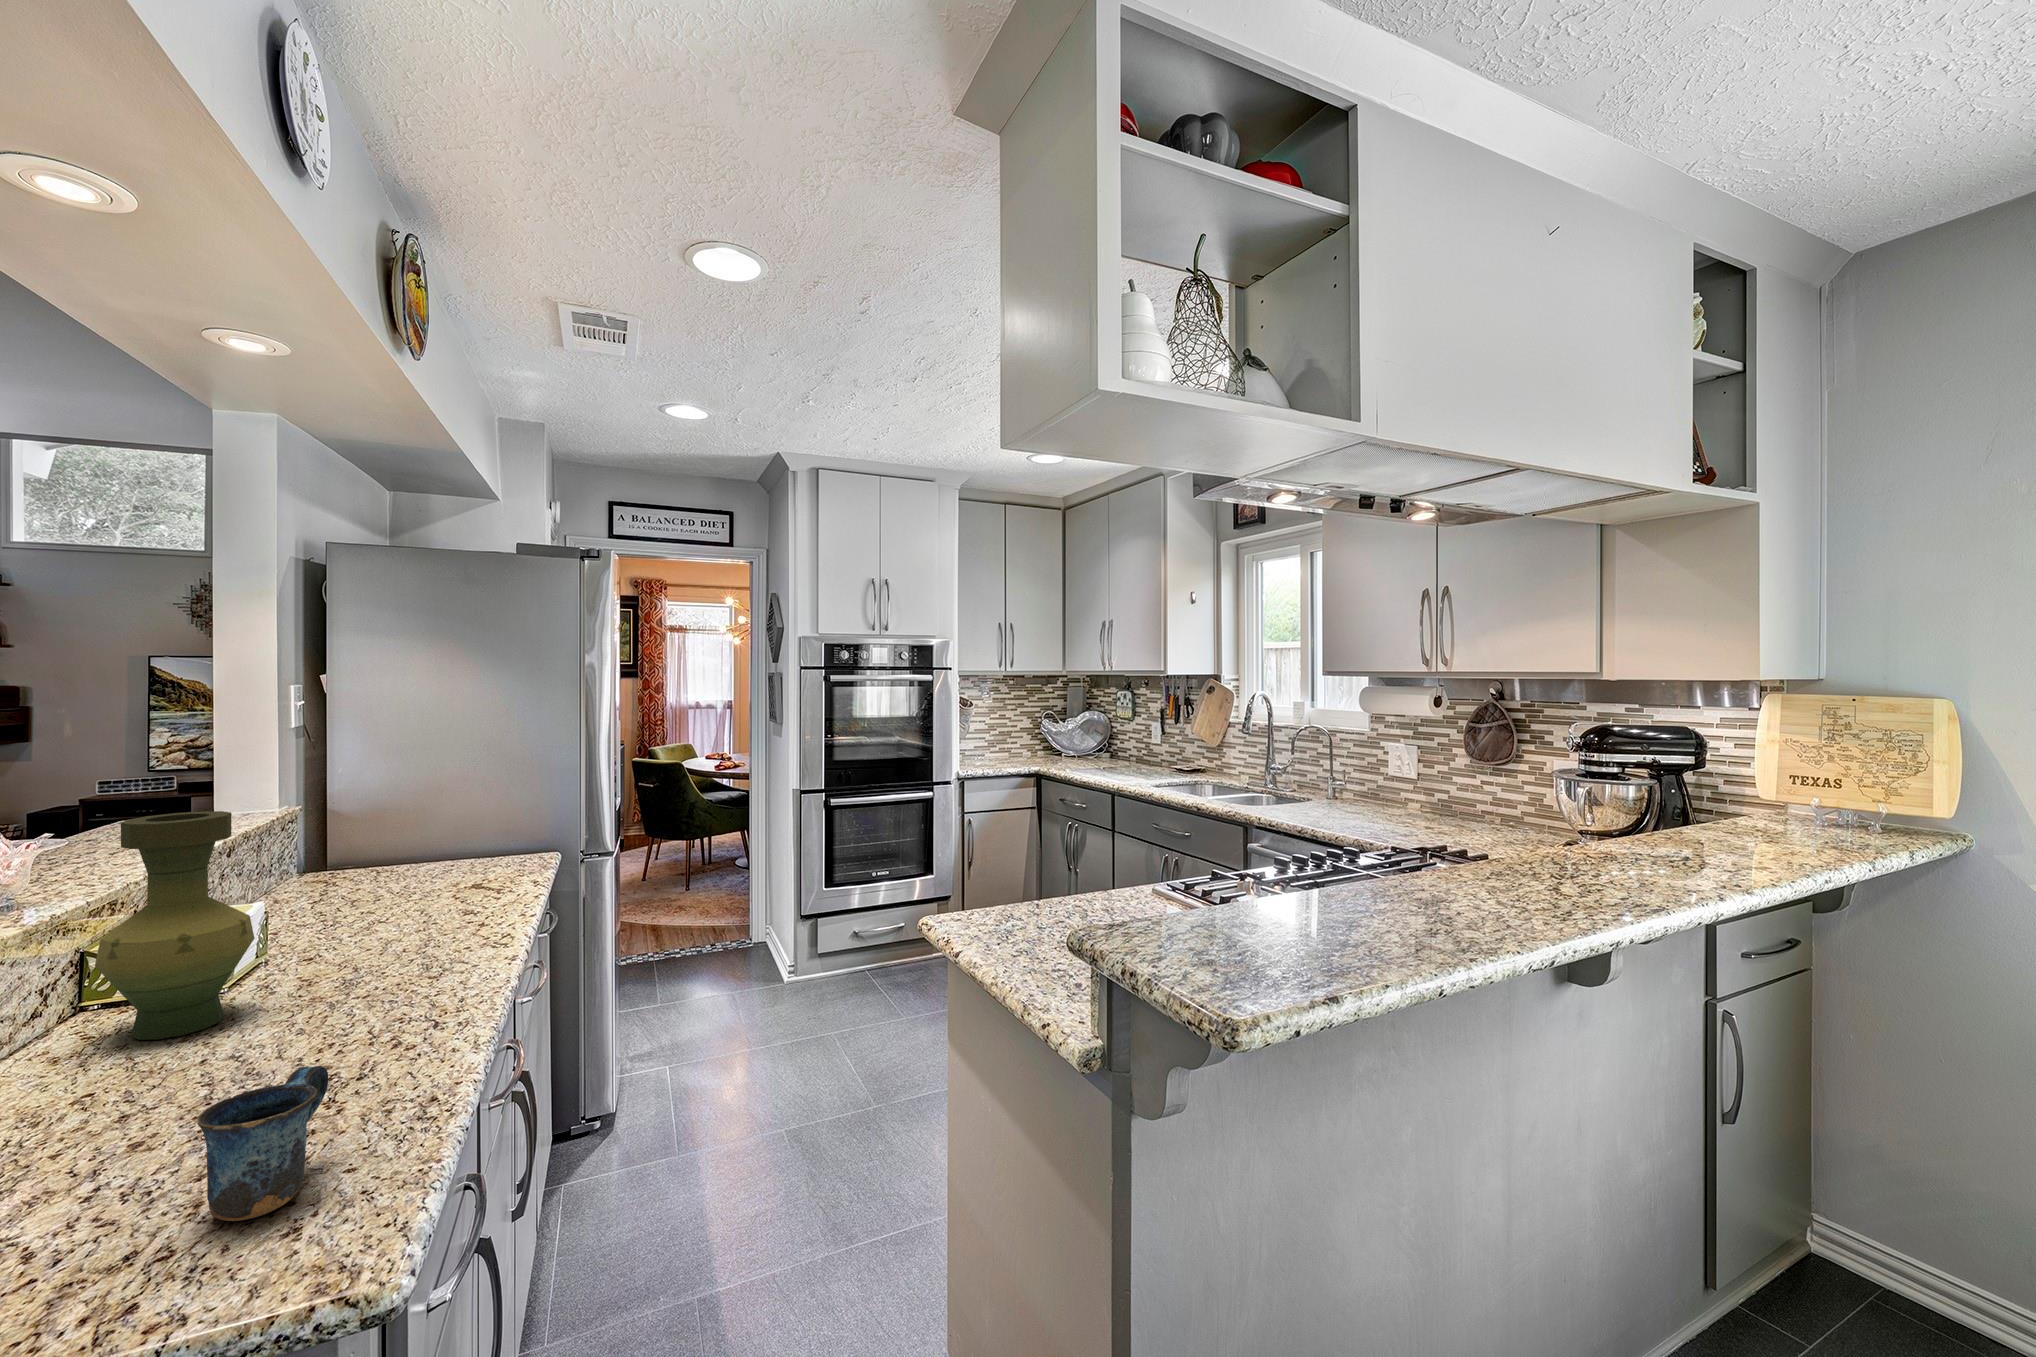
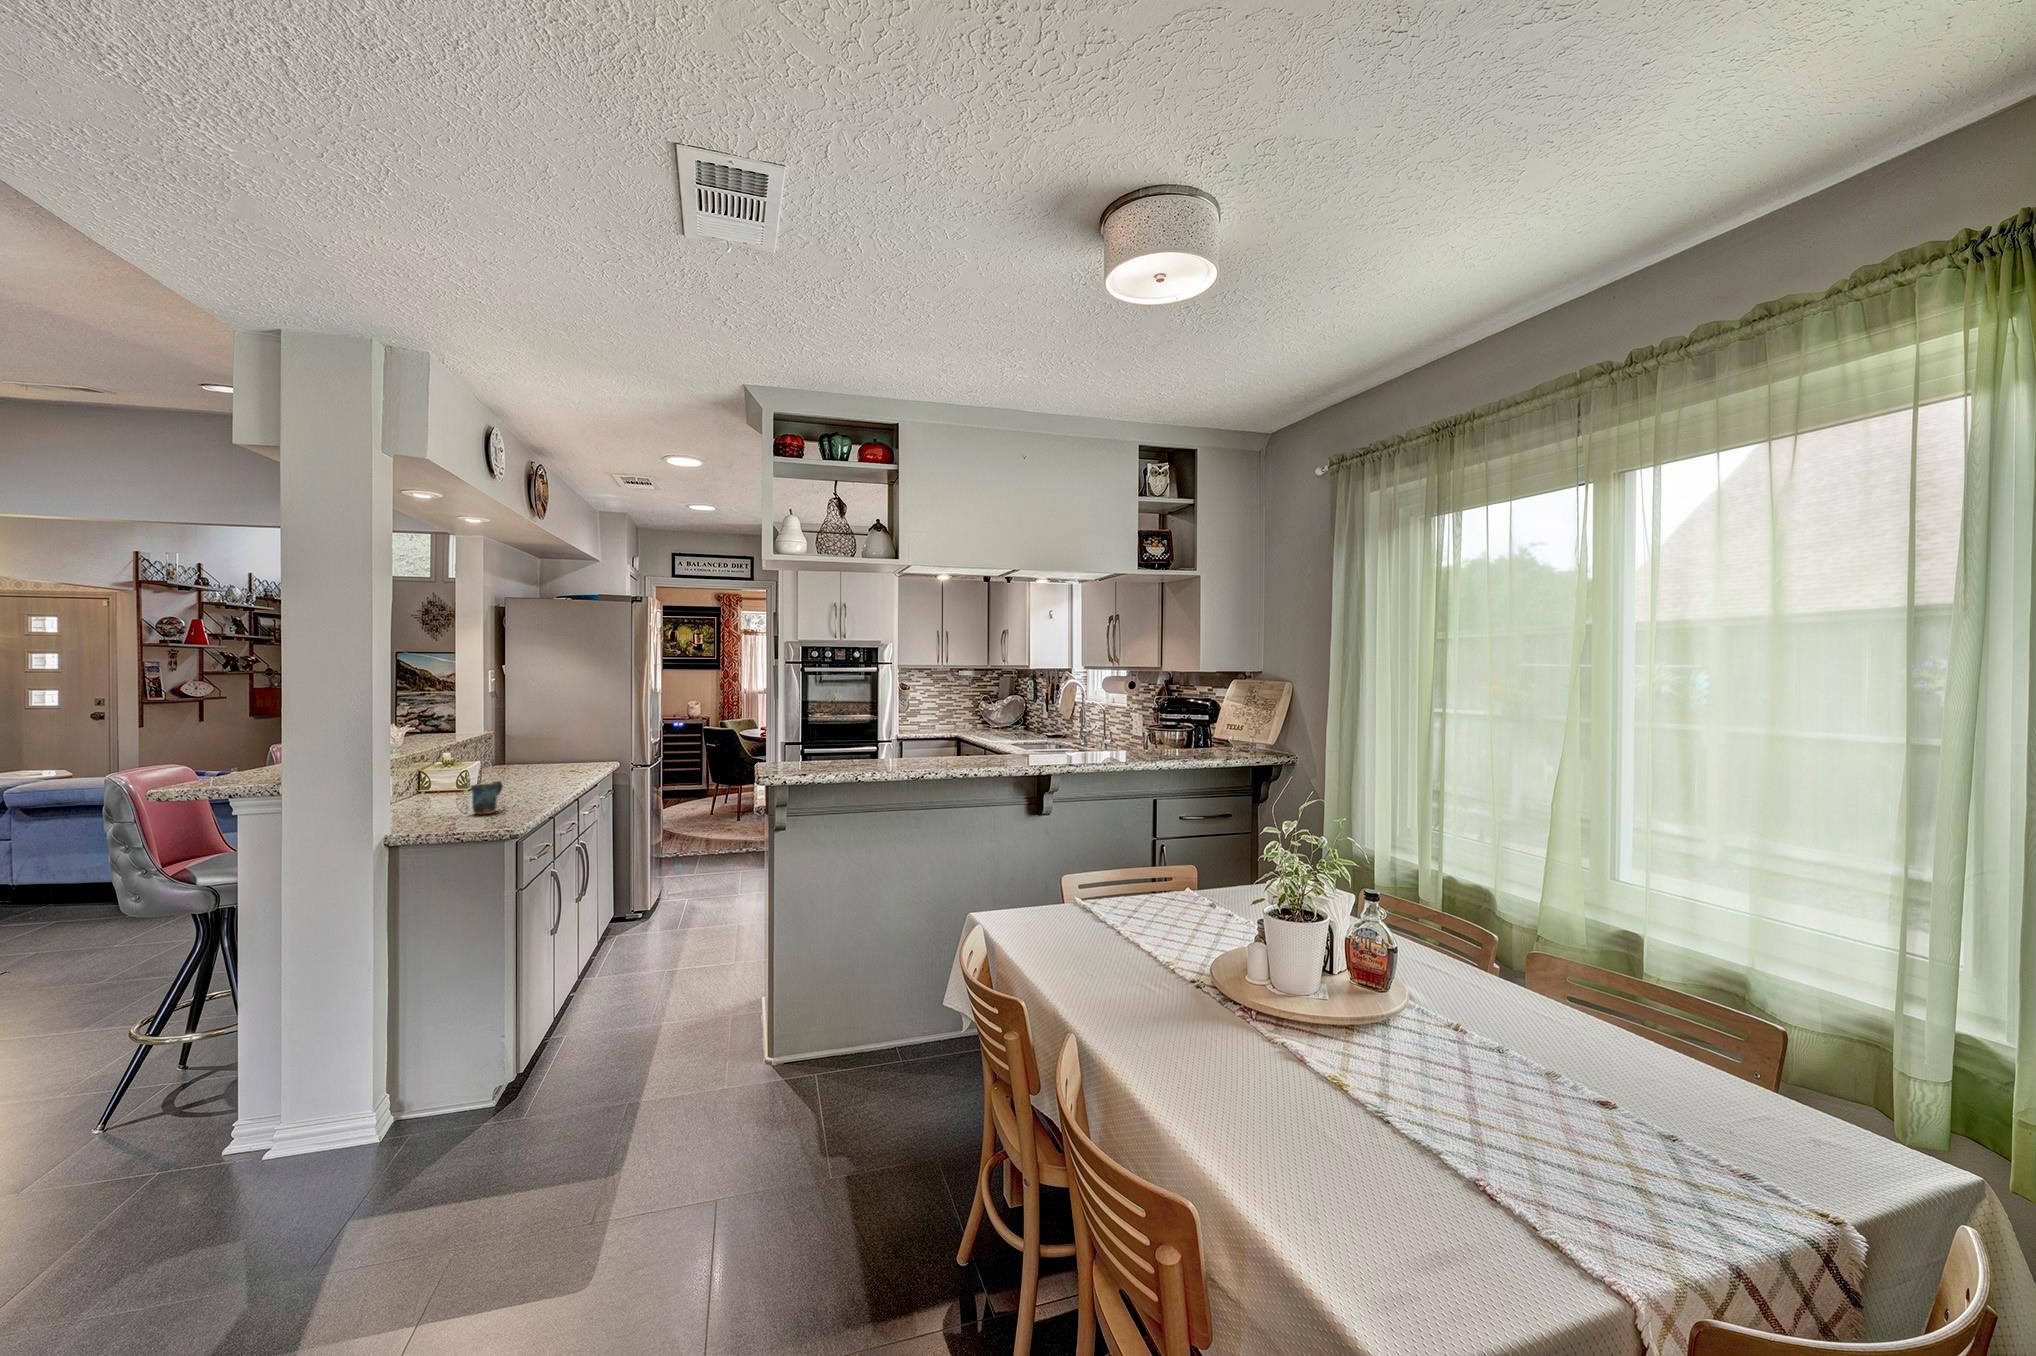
vase: present [95,811,255,1040] -> none [430,716,479,794]

